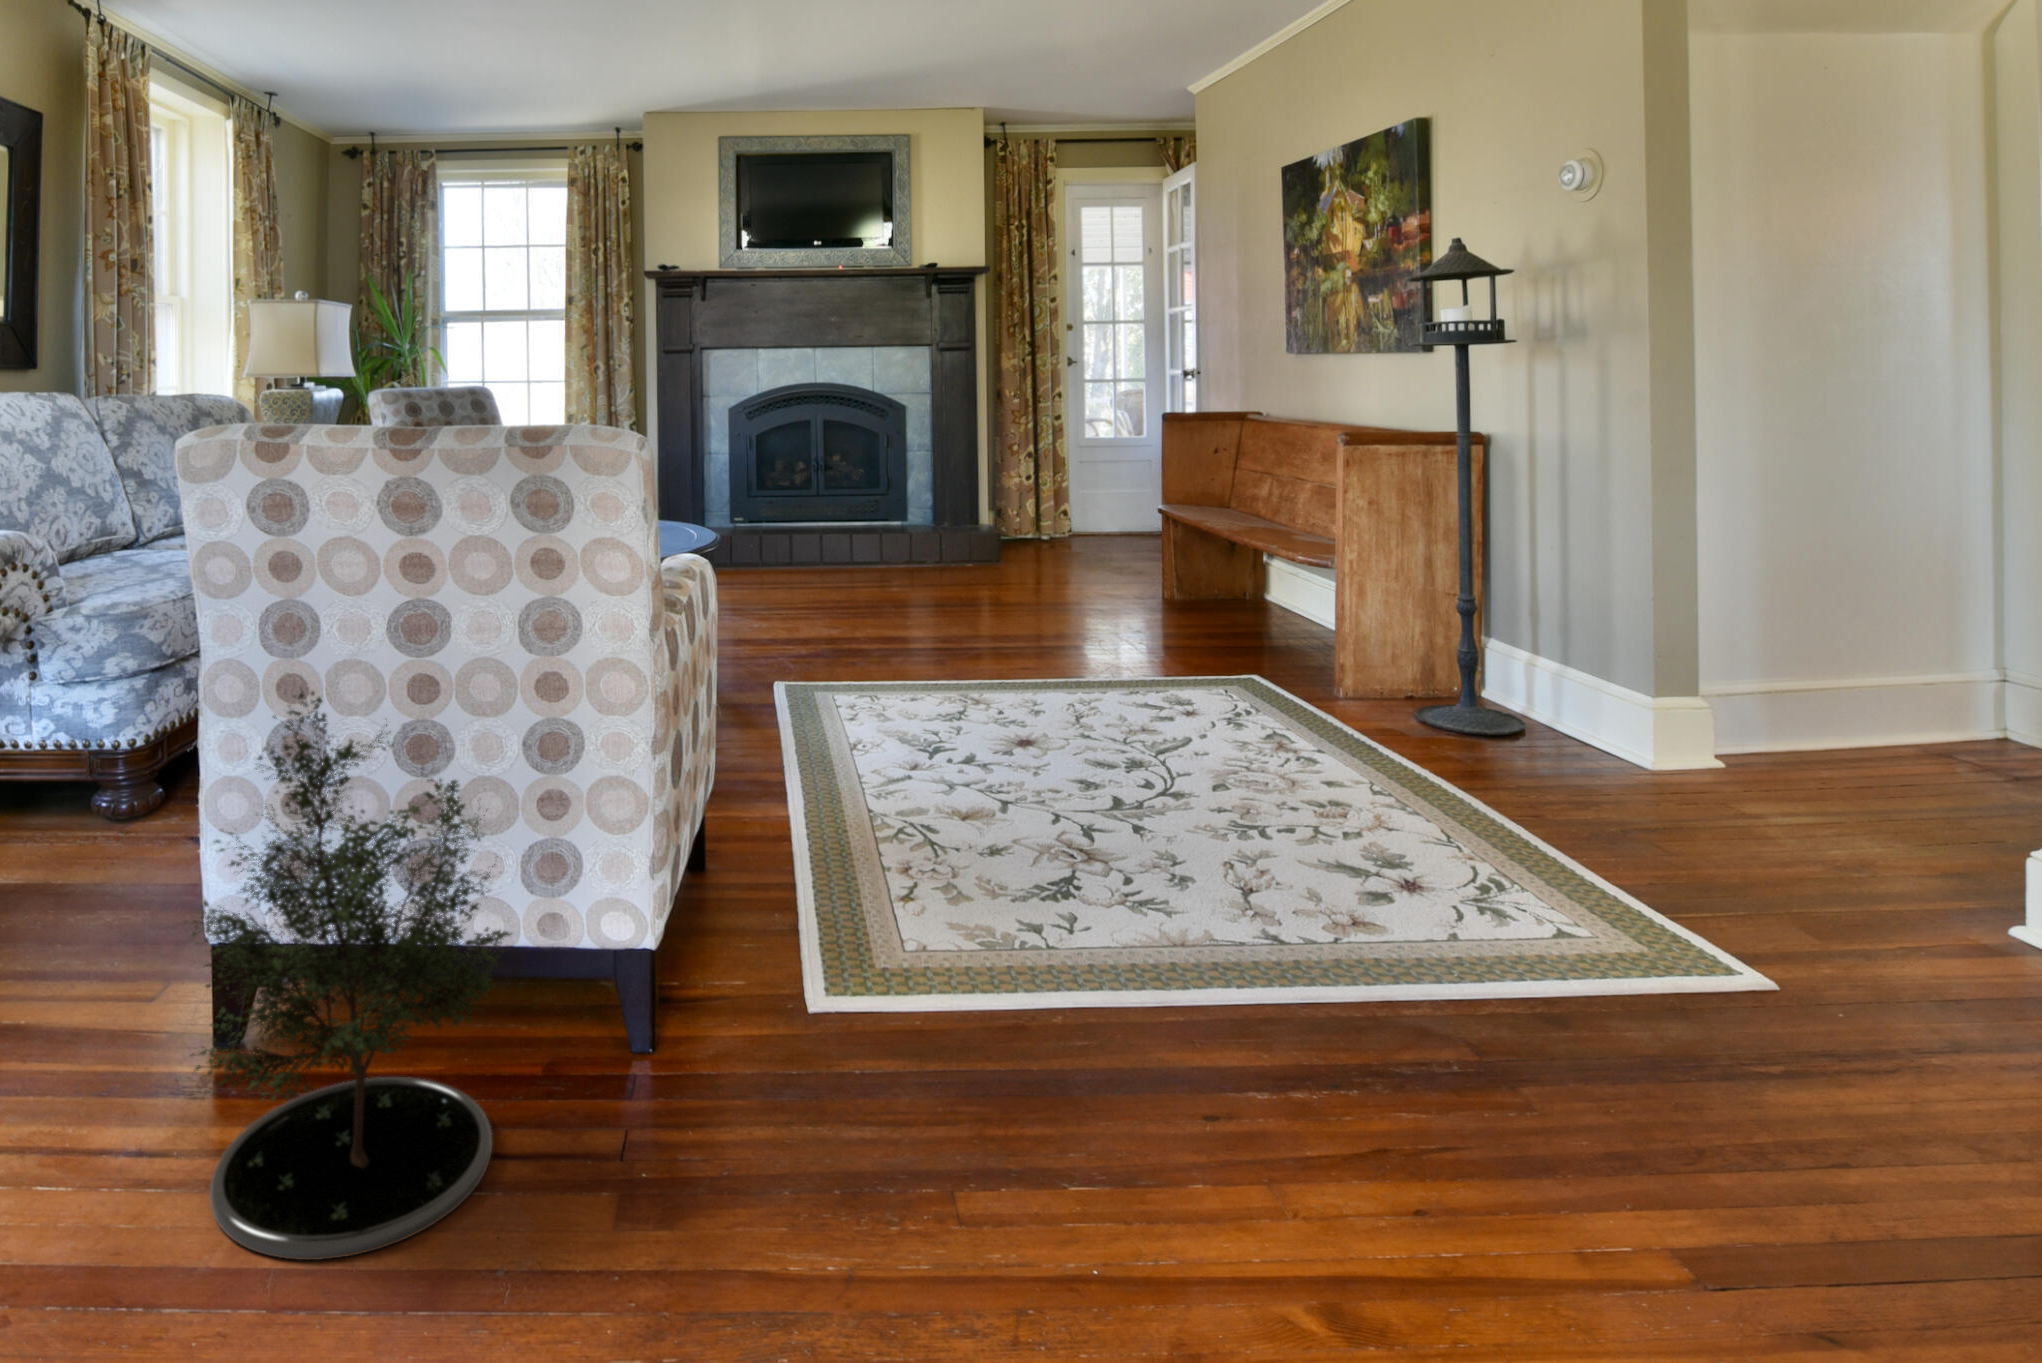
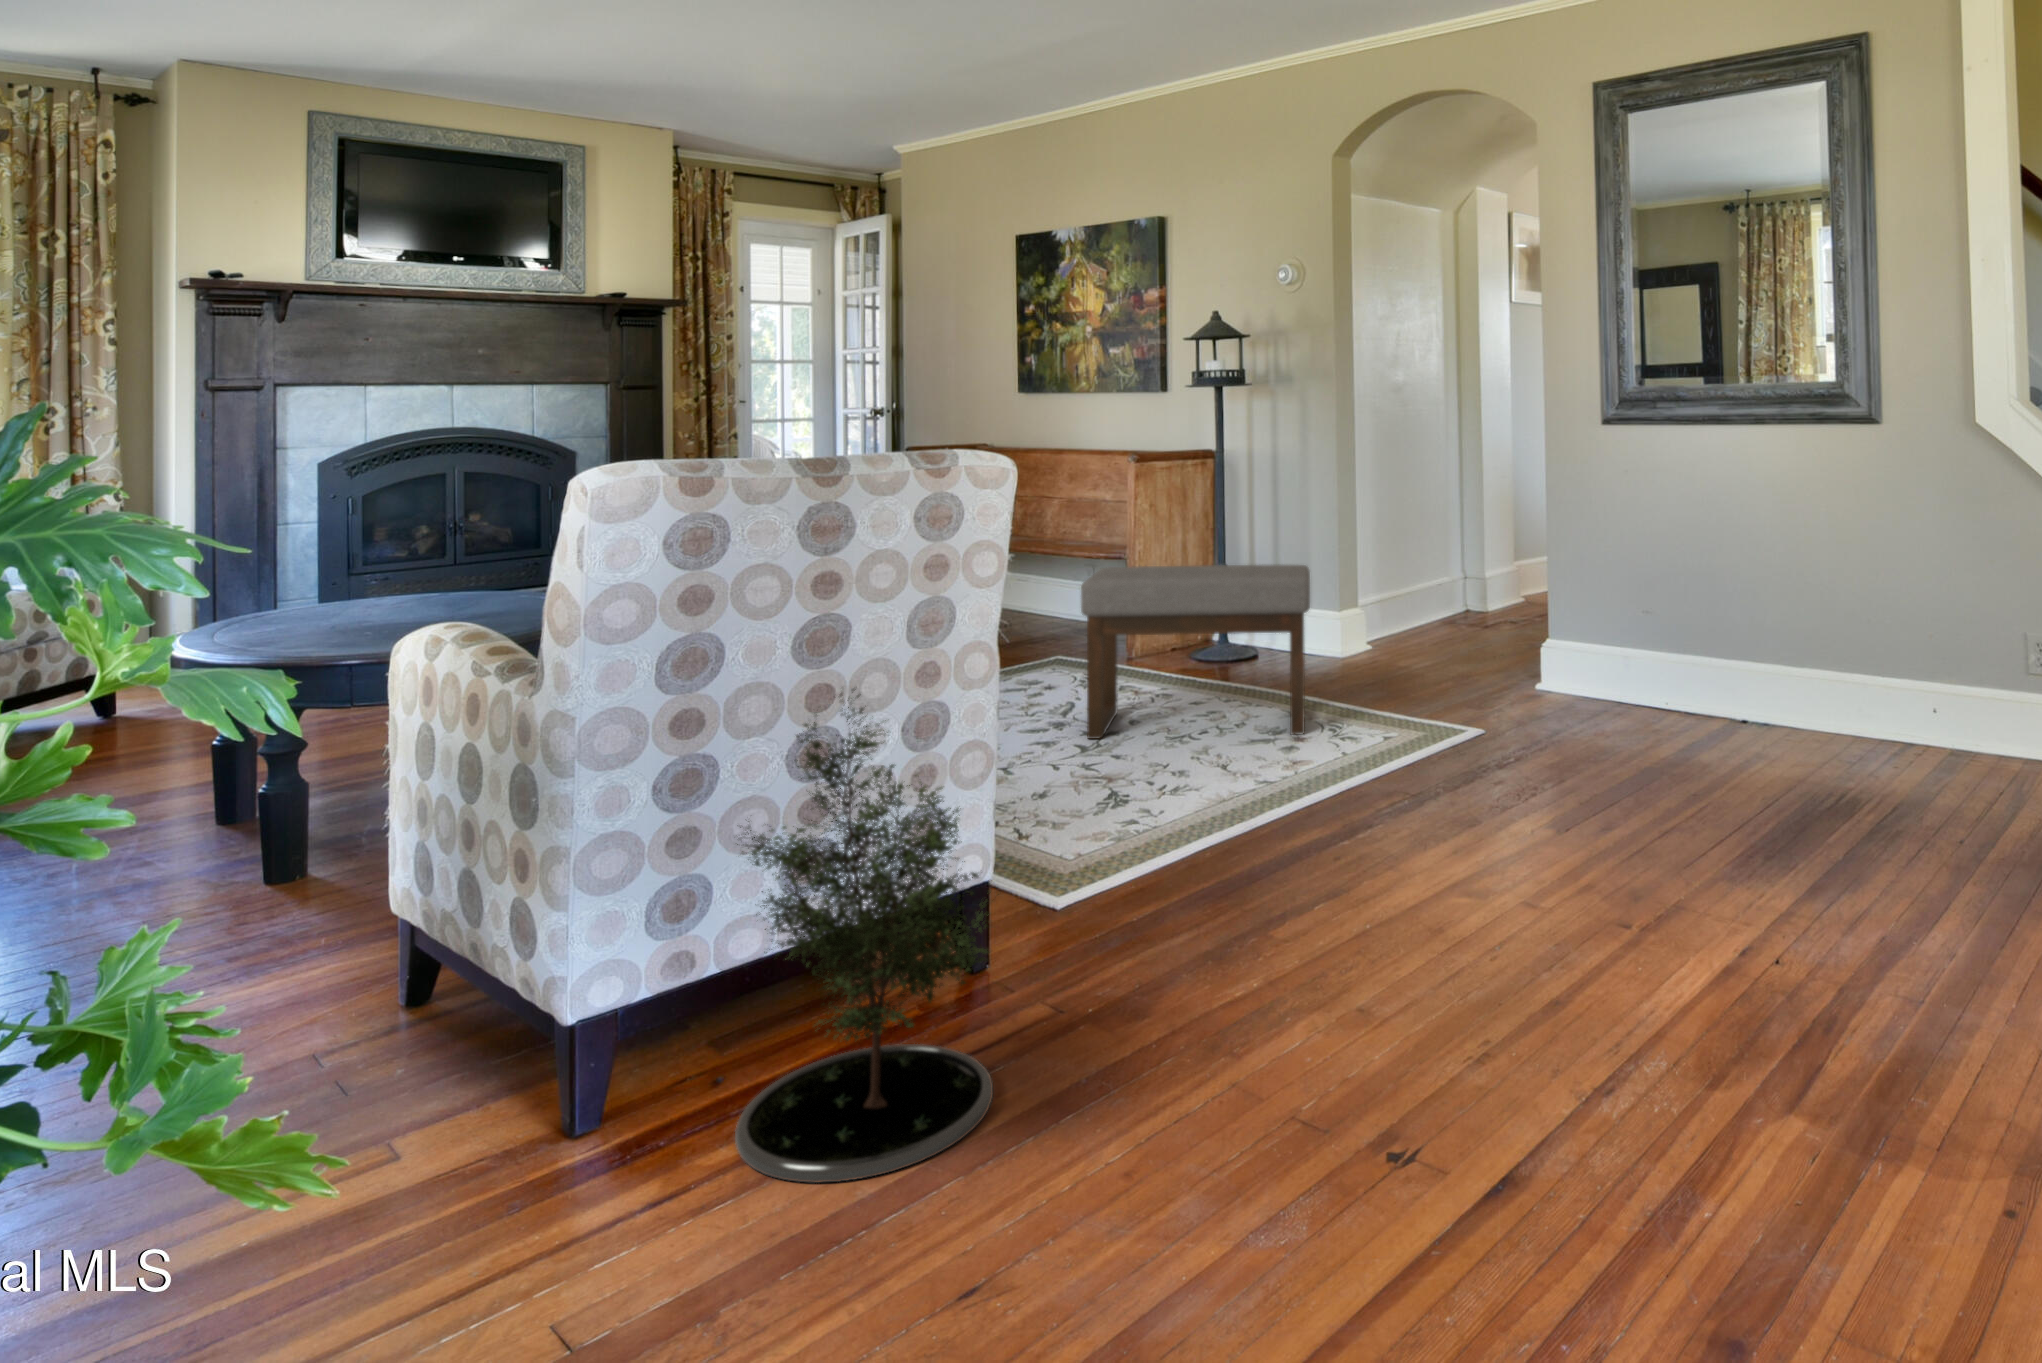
ottoman: none [1158,568,1516,848] -> present [1081,565,1310,739]

